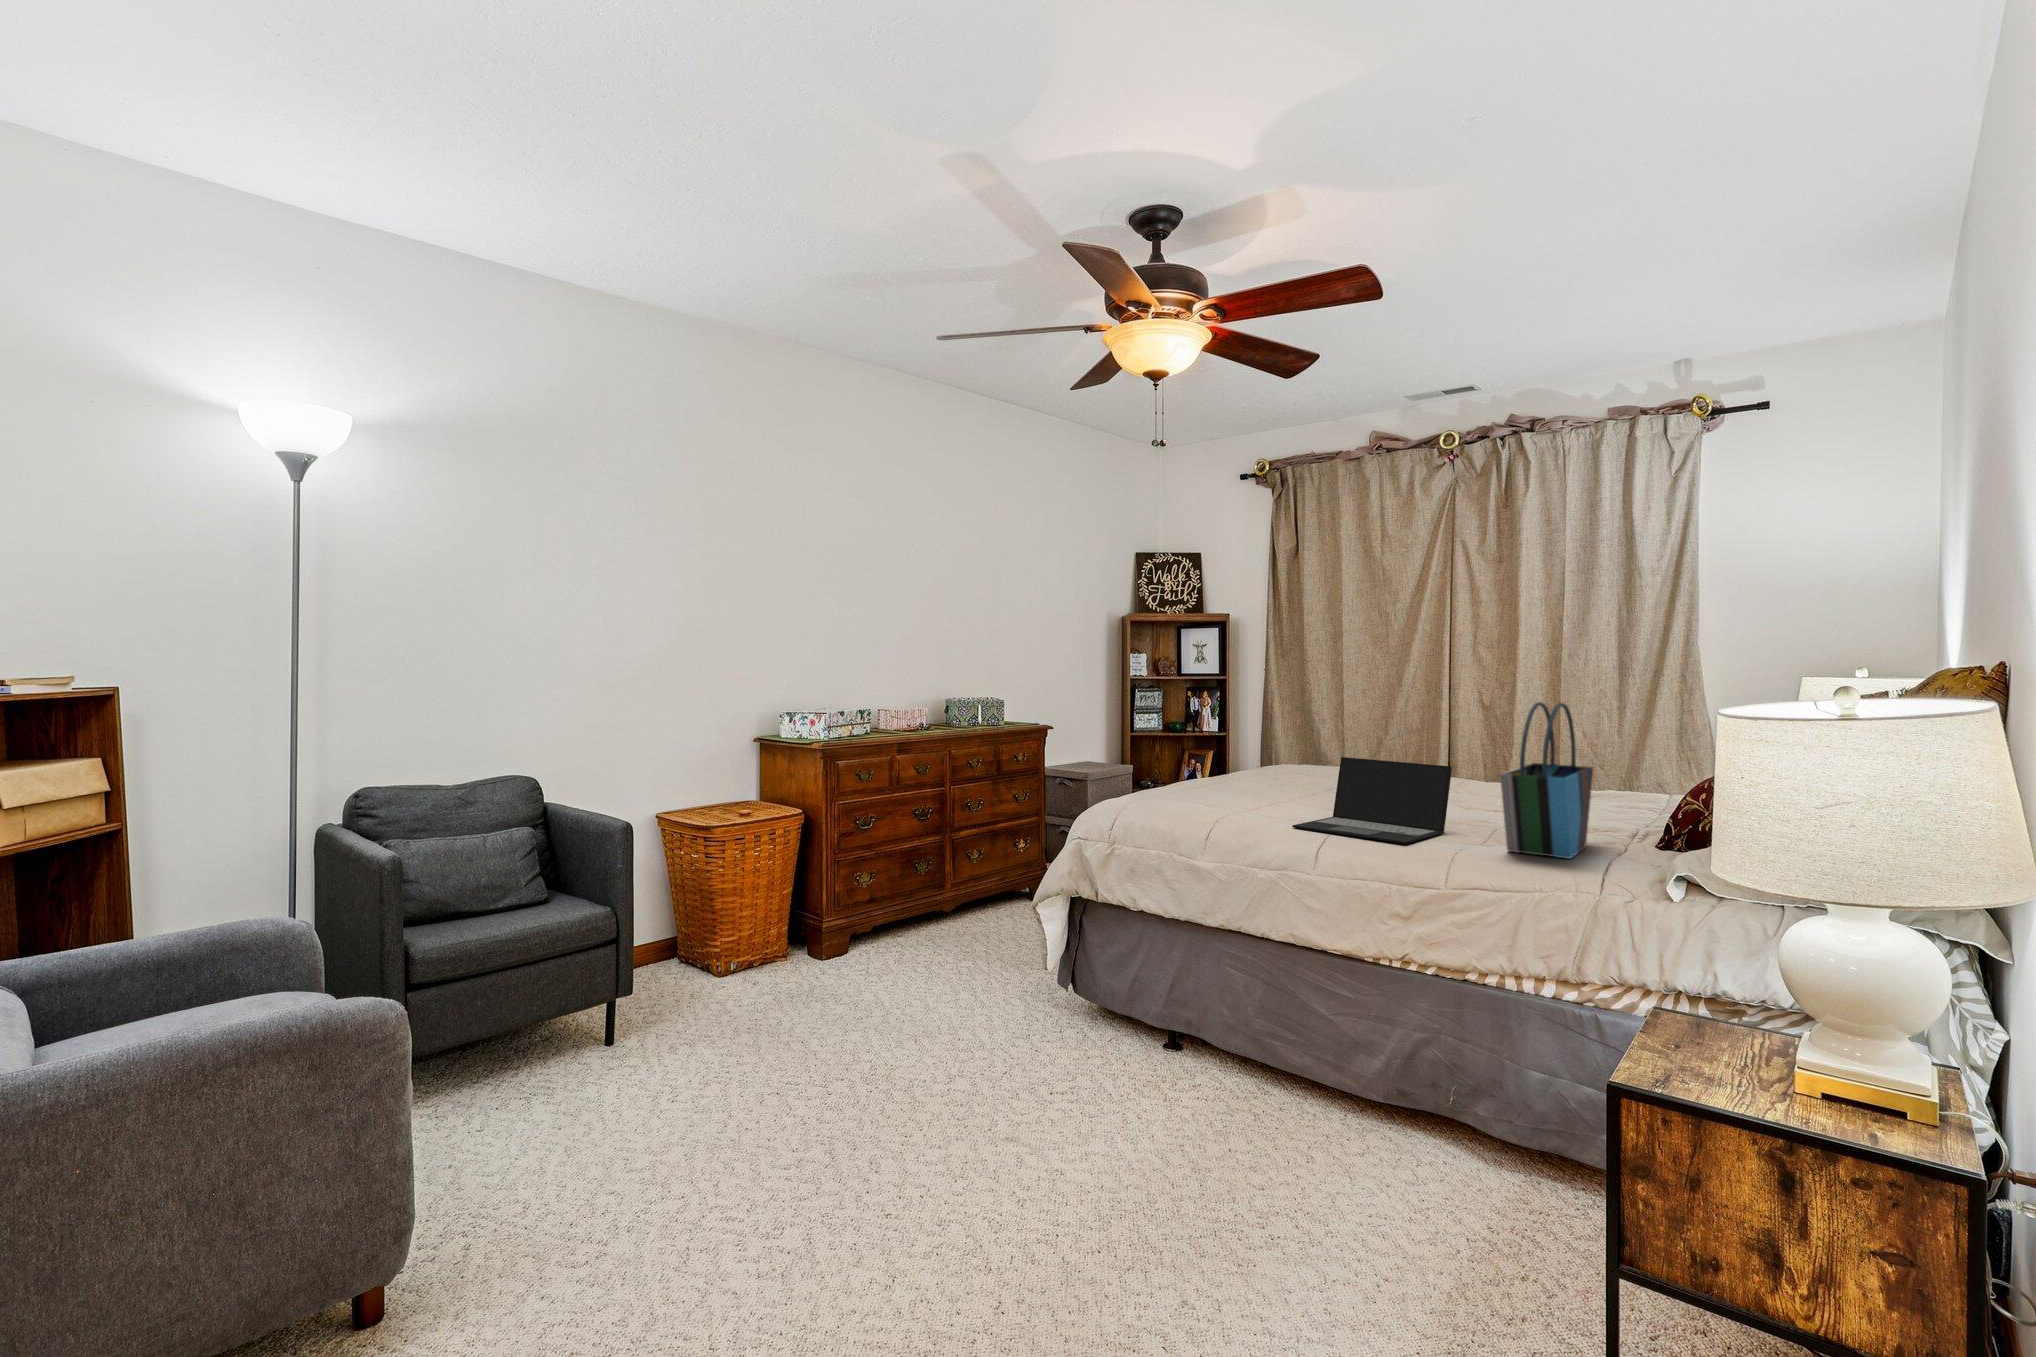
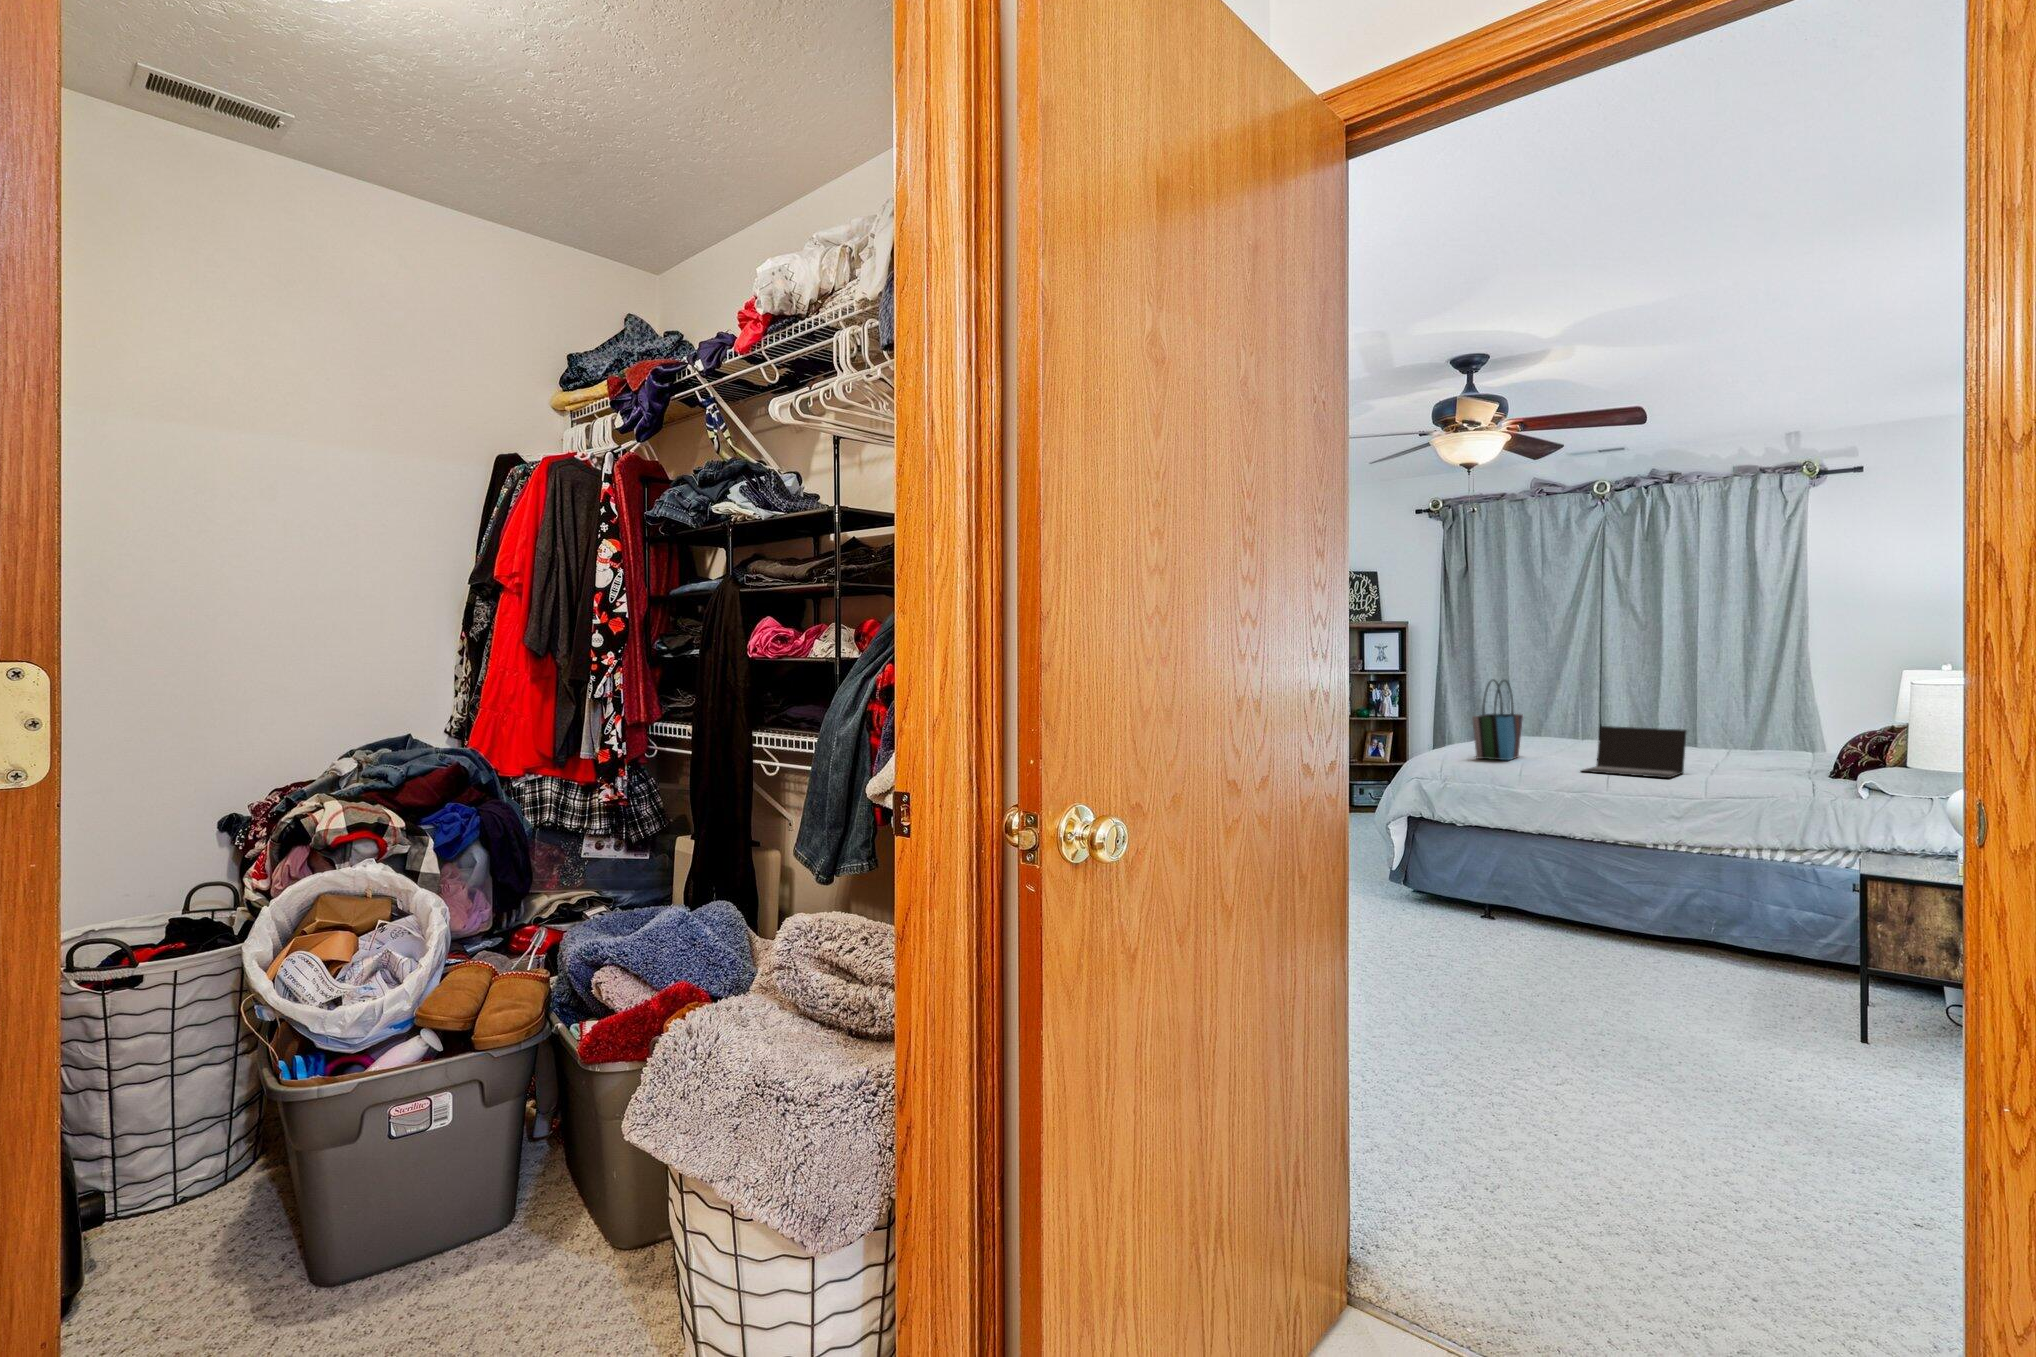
tote bag: present [1500,702,1593,859] -> present [1472,679,1523,760]

